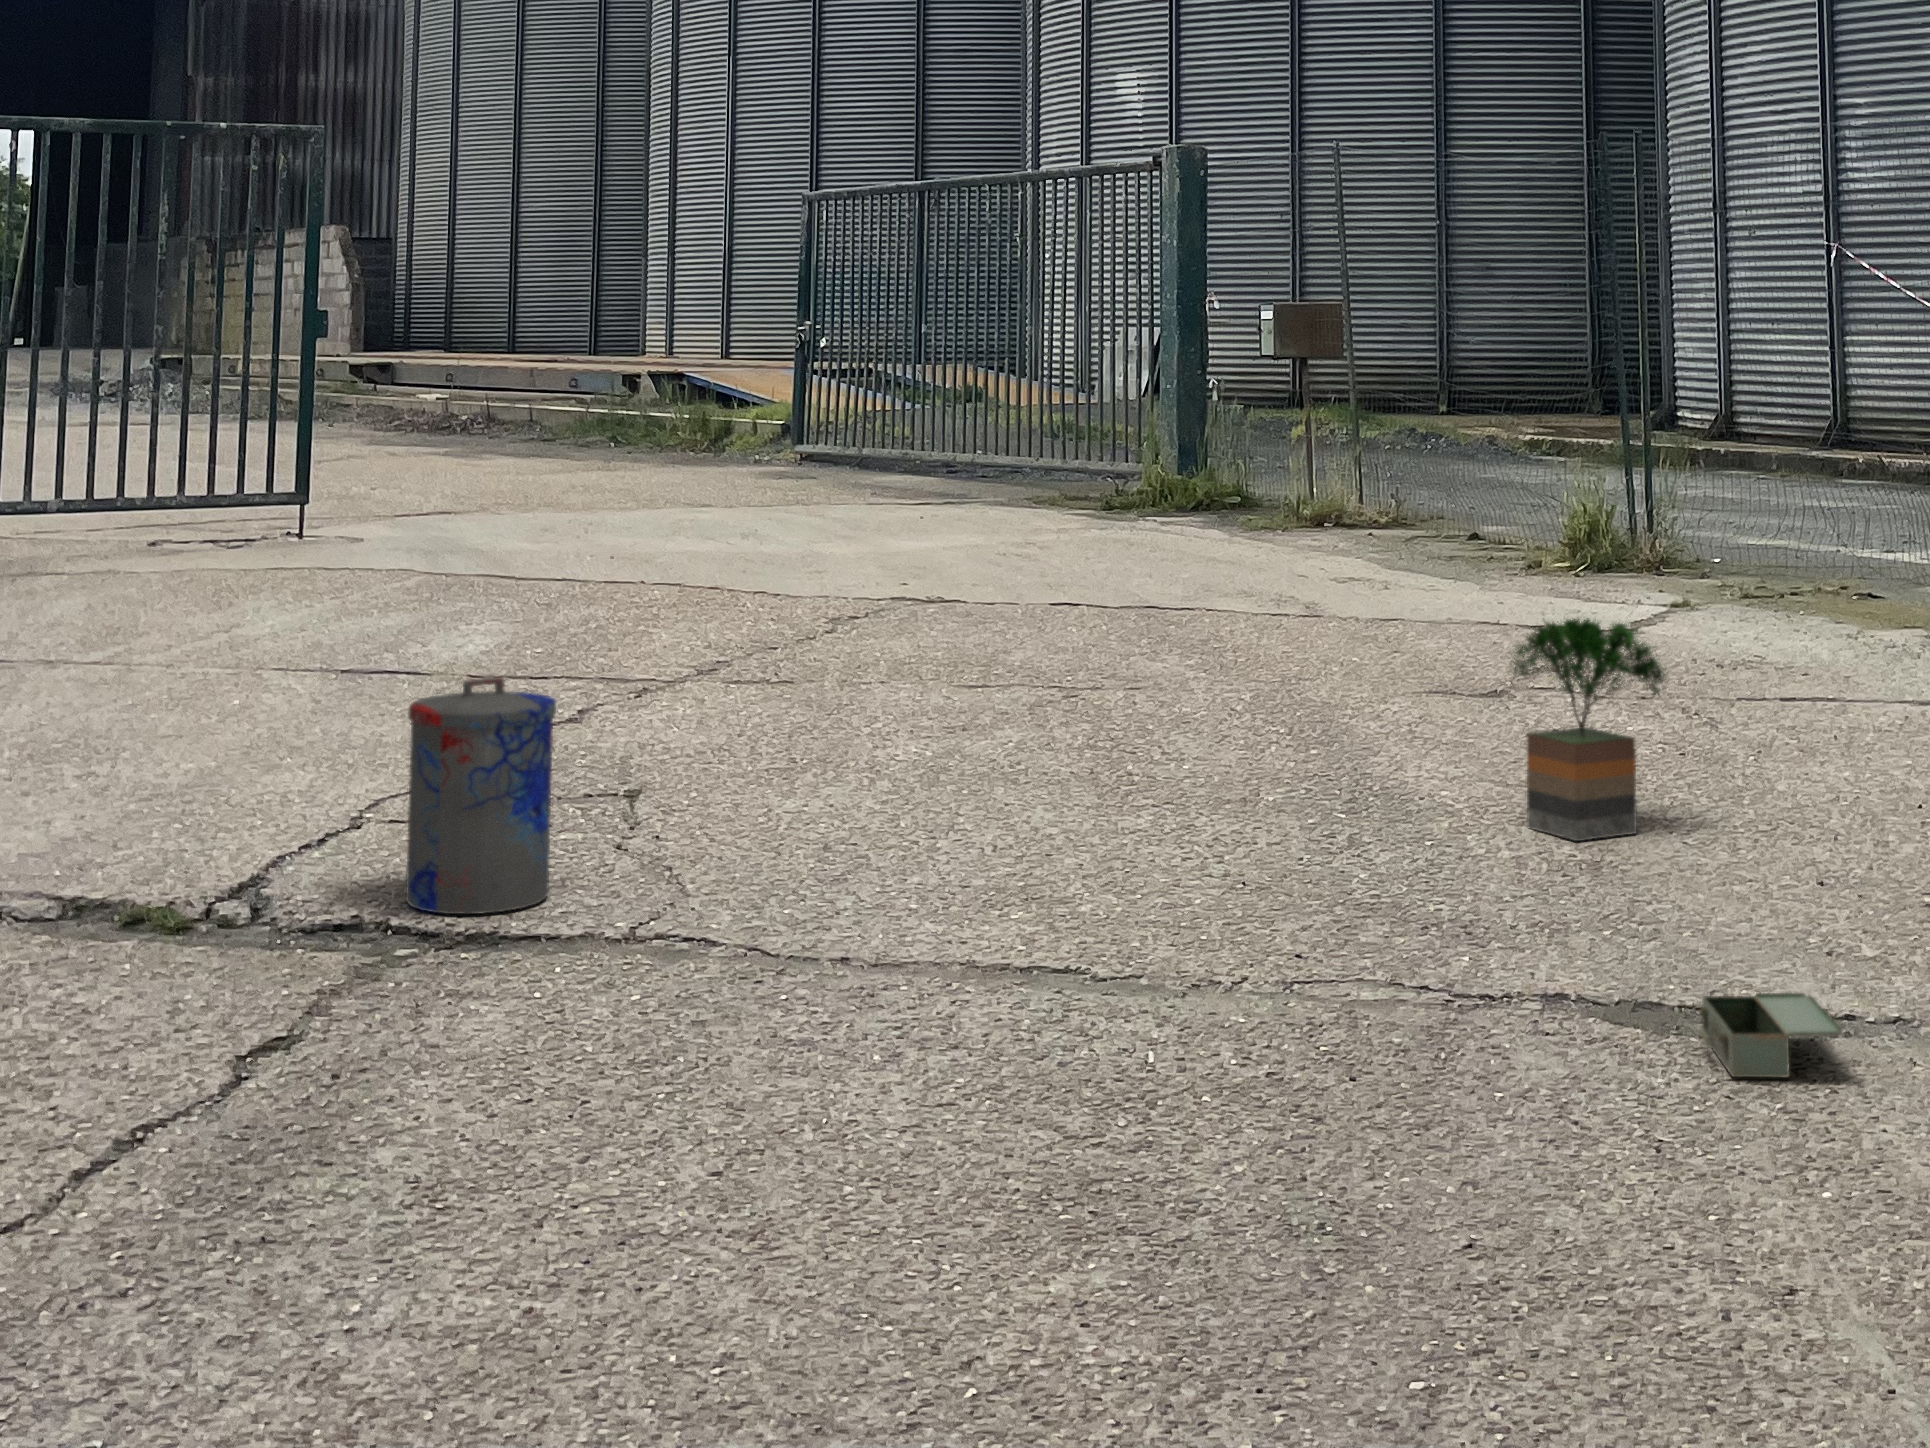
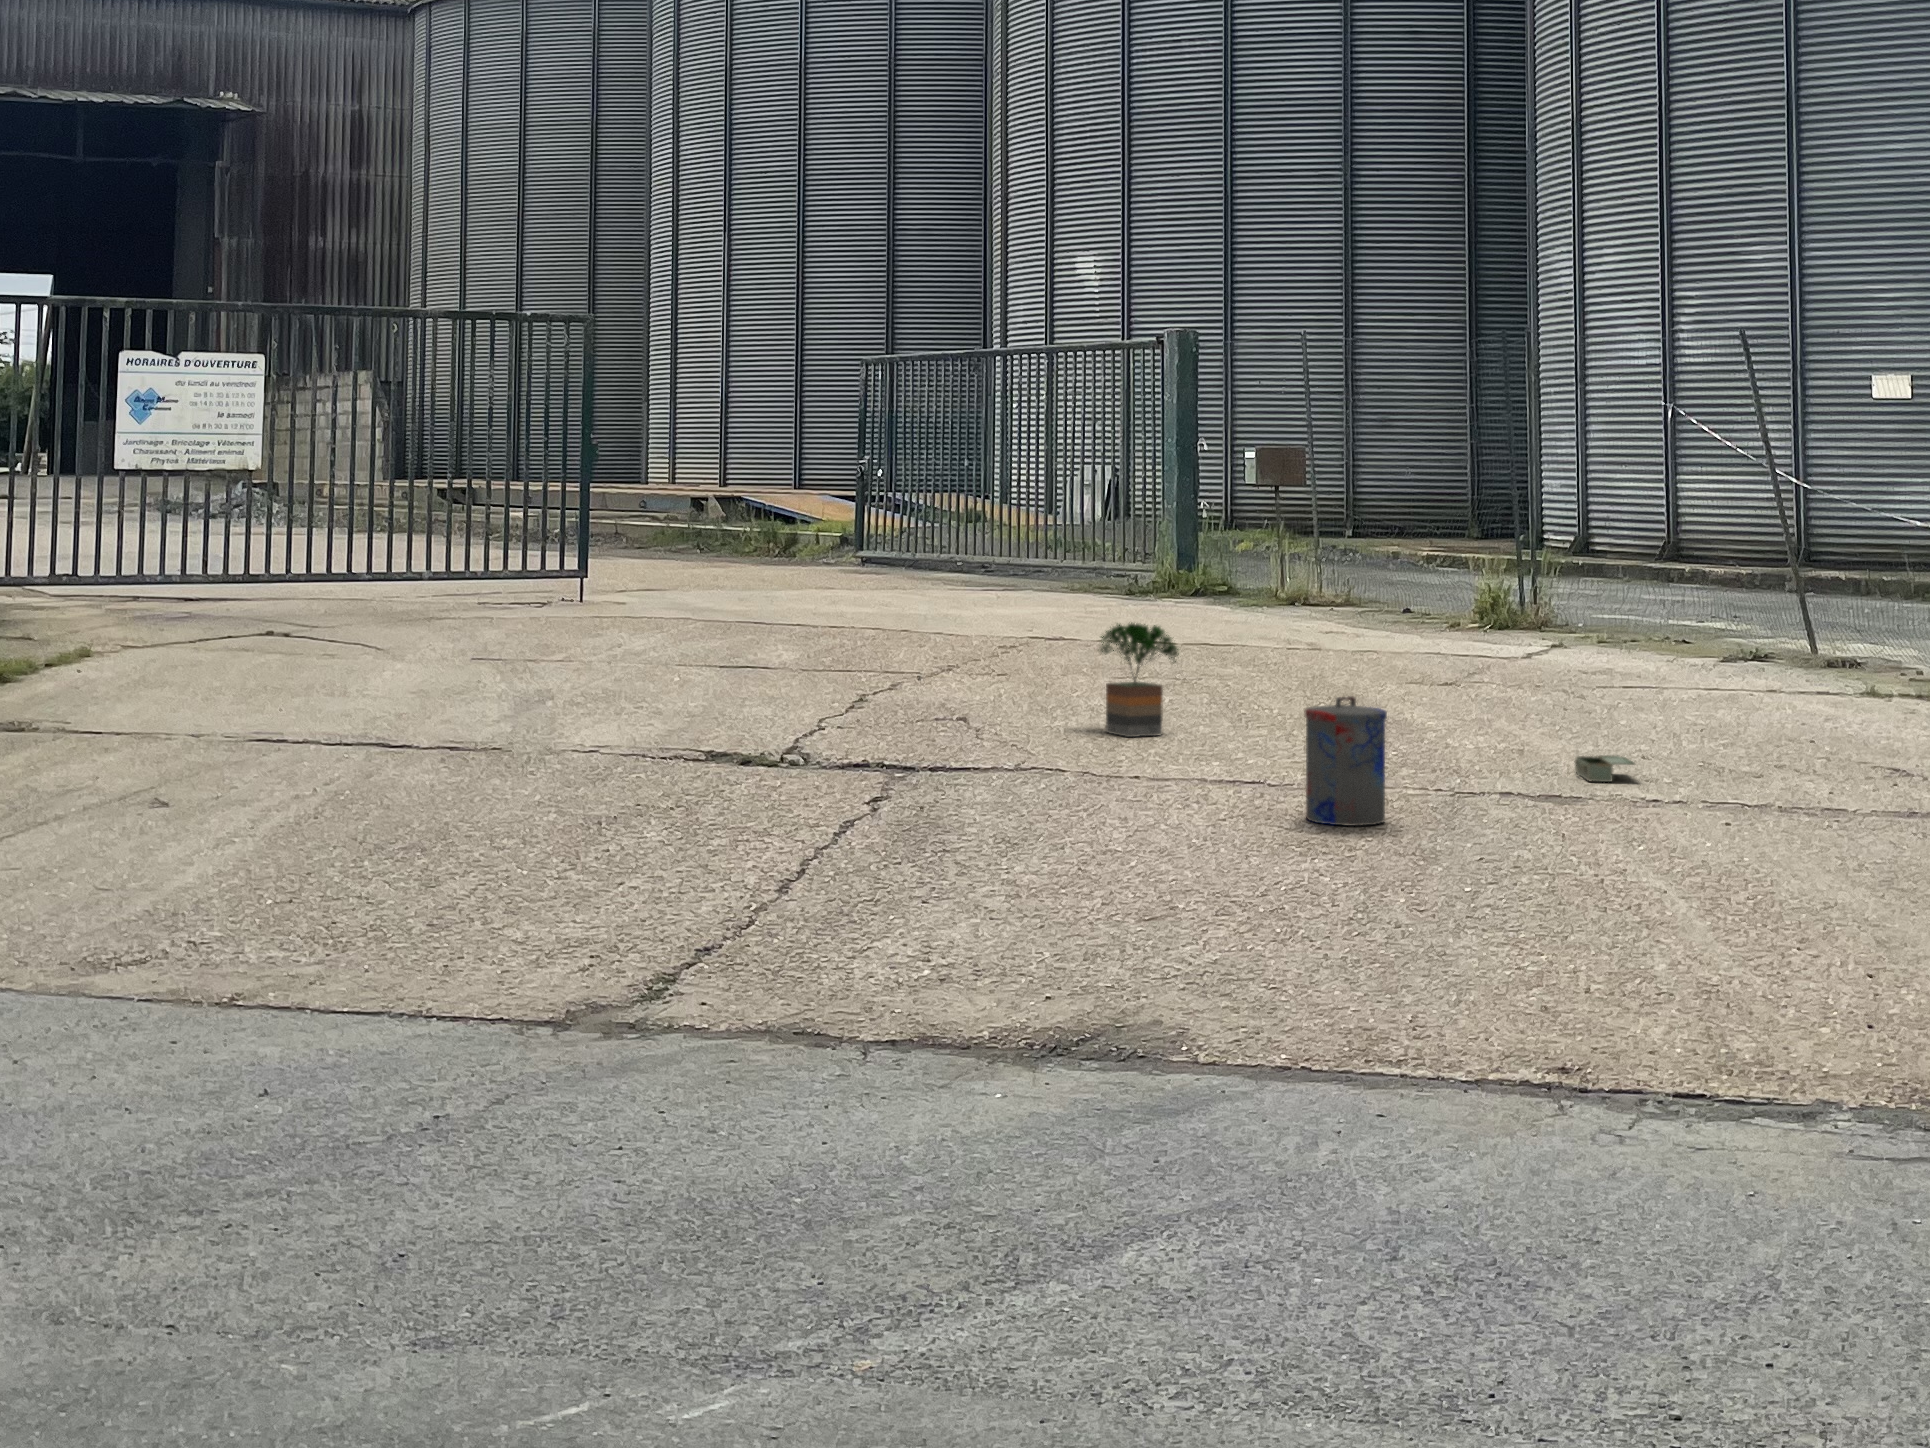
potted tree: present [1512,617,1666,841] -> present [1101,623,1179,737]
trash can: present [406,677,556,914] -> present [1304,696,1387,826]

